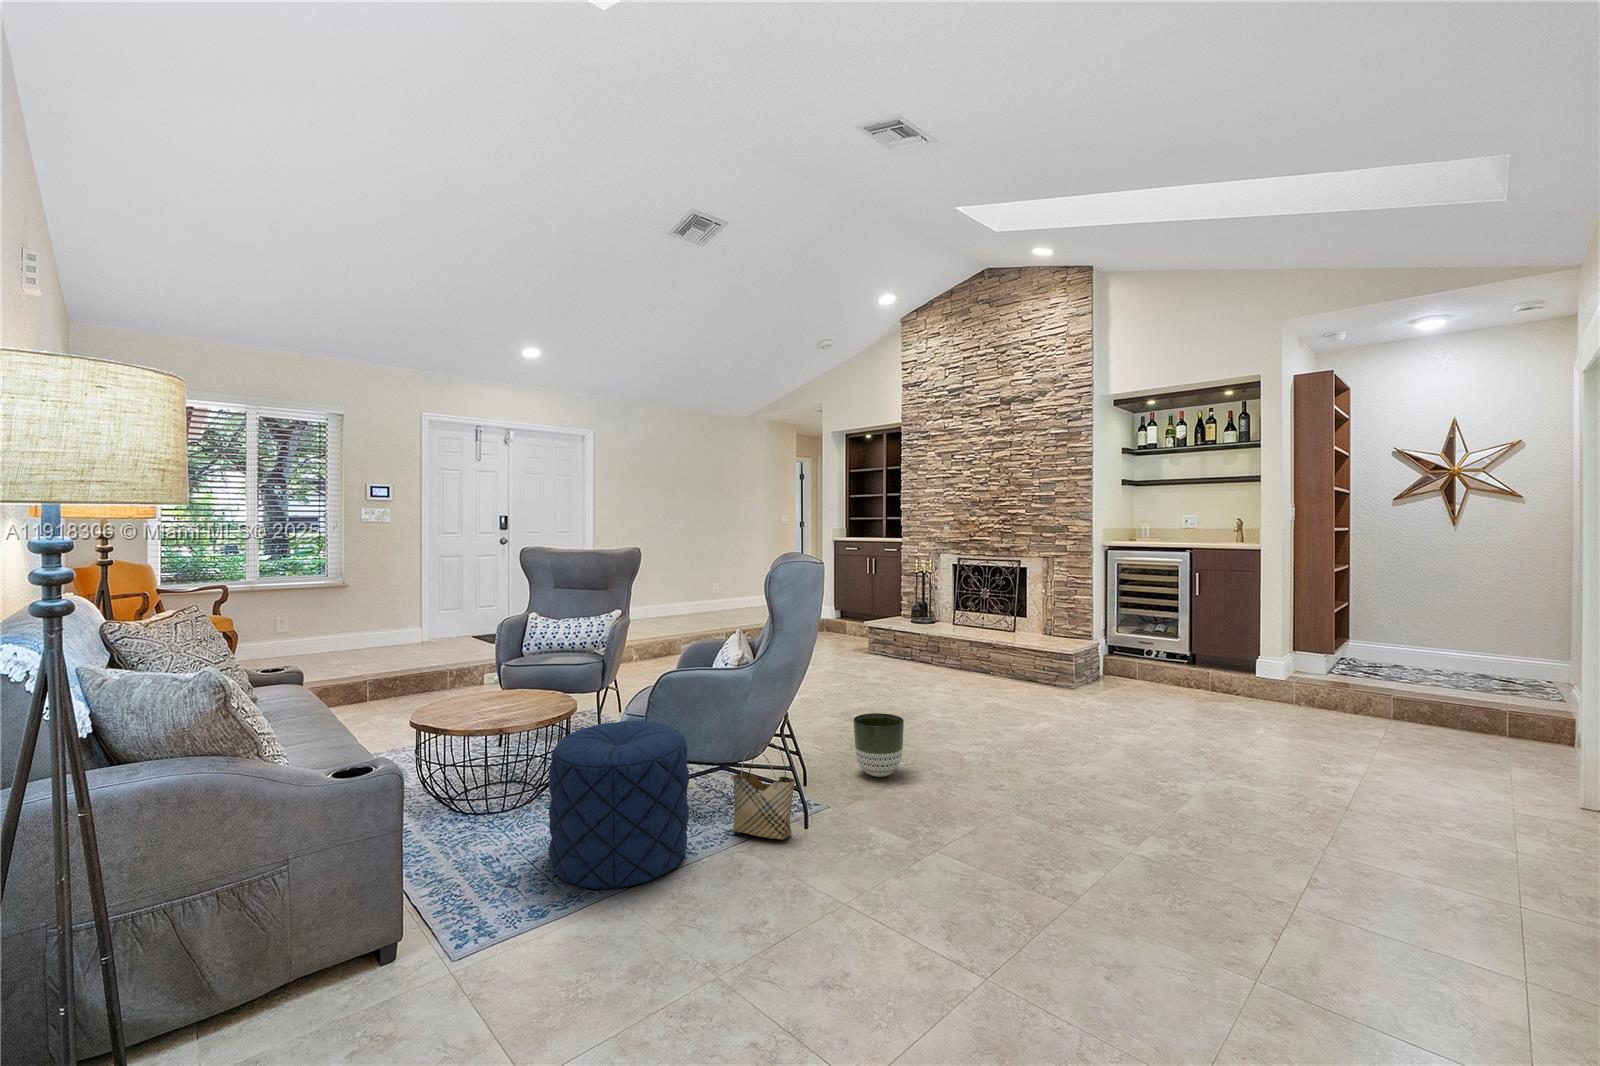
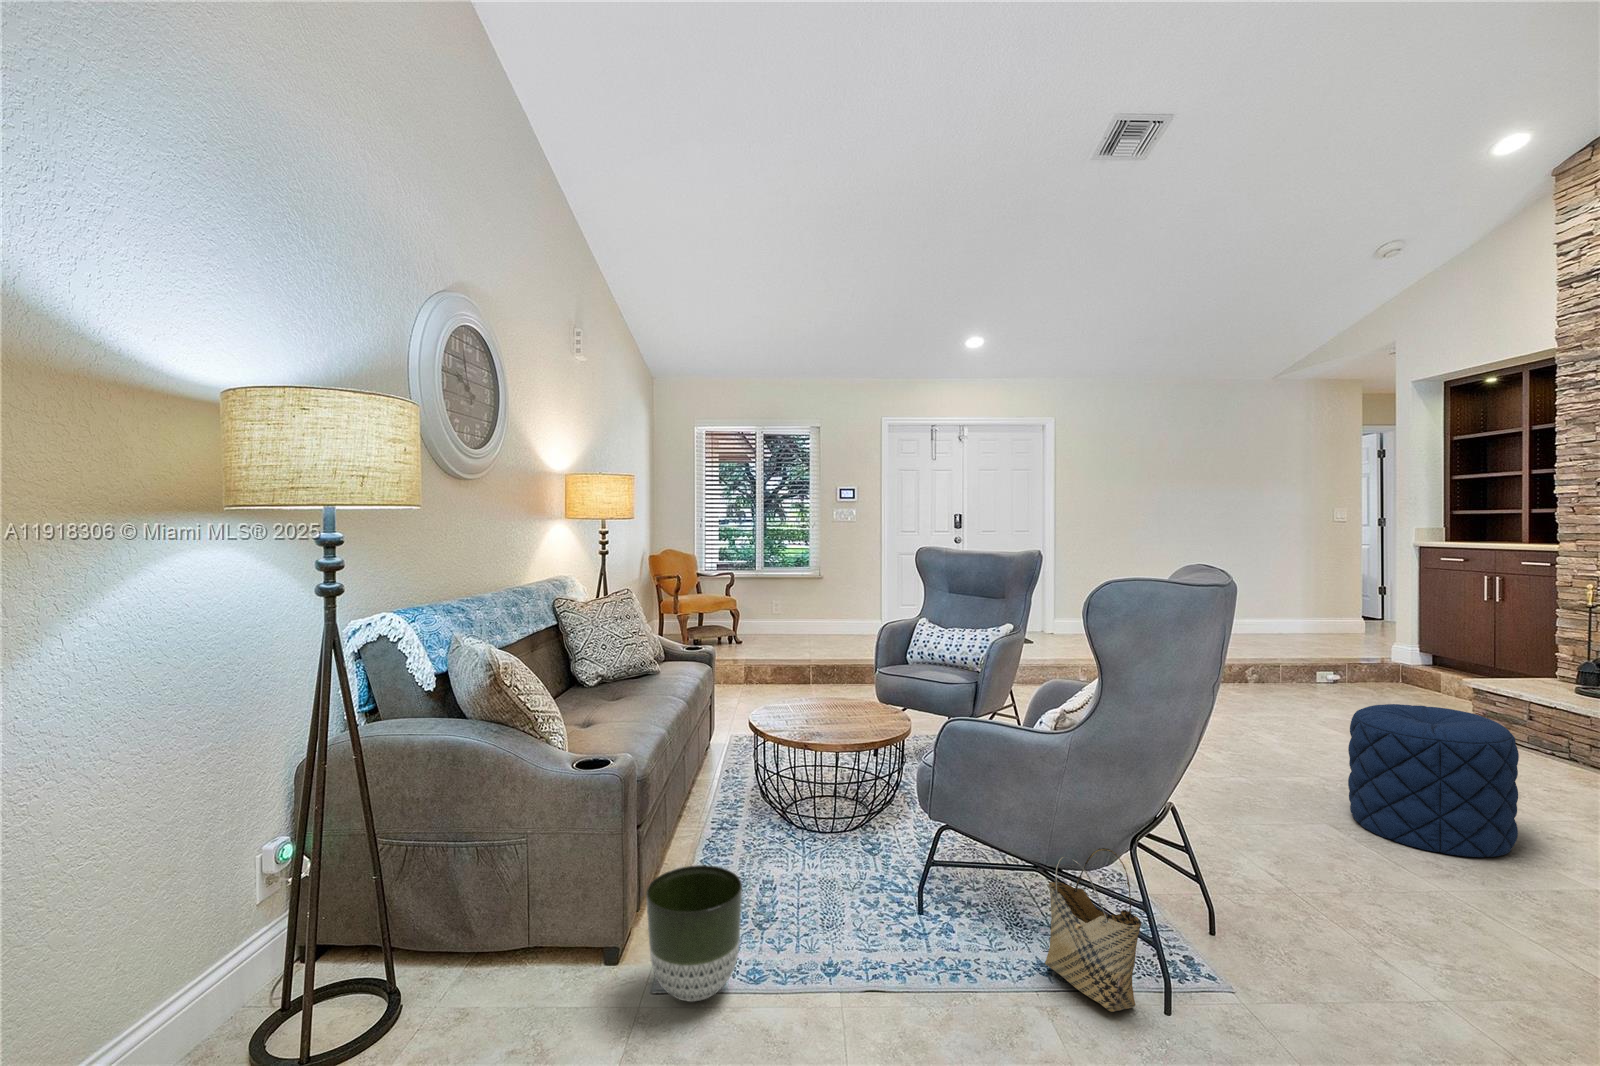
planter: present [854,713,904,777] -> present [646,865,742,1002]
pouf: present [549,721,689,889] -> present [1348,704,1519,857]

